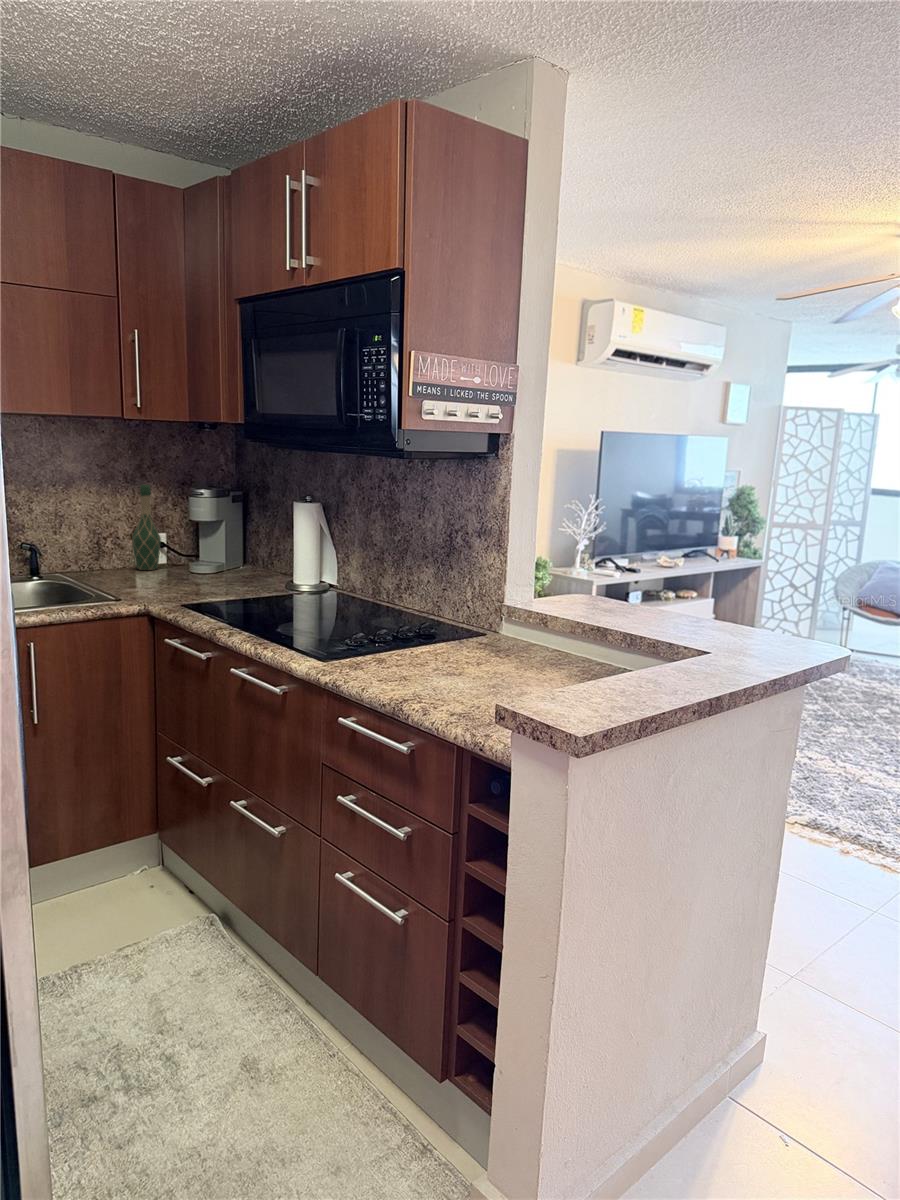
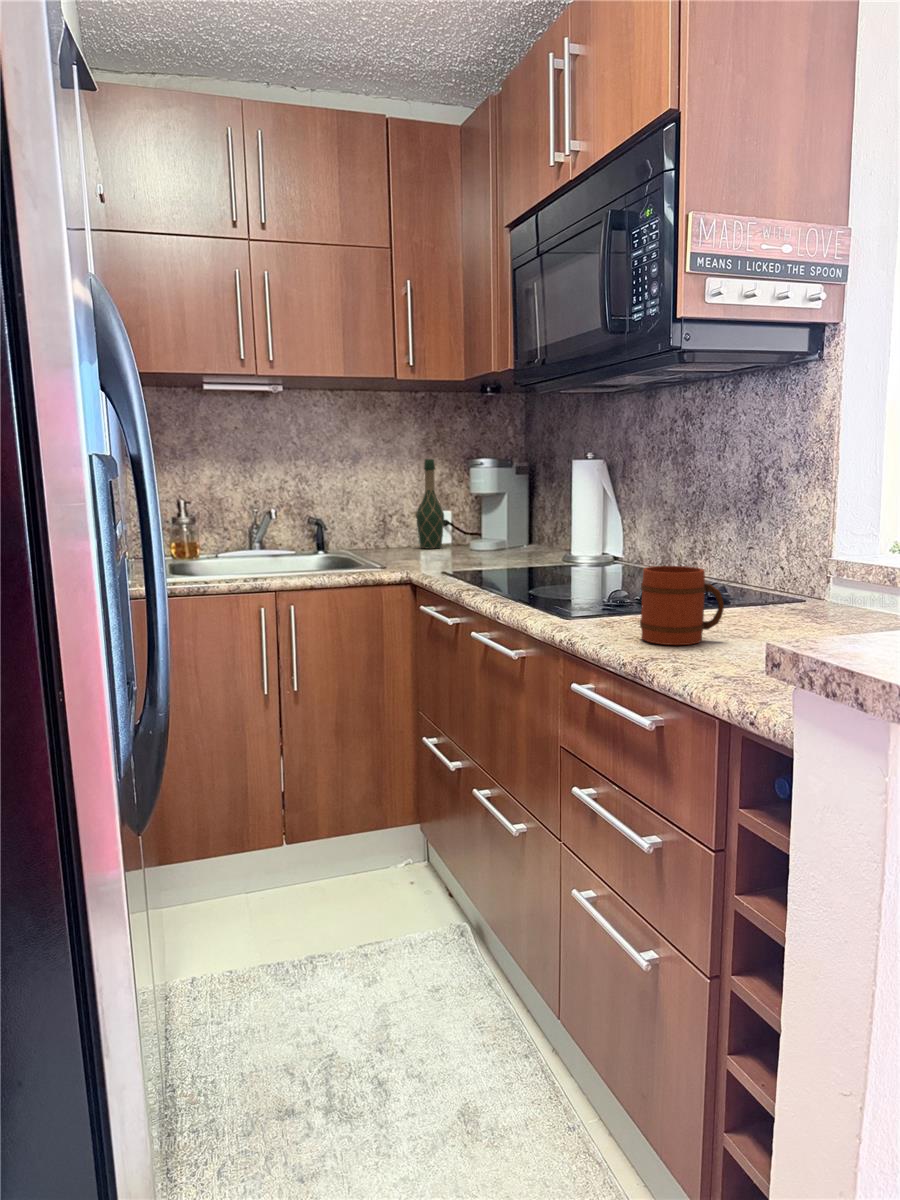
mug: none [386,624,445,684] -> present [640,566,724,645]

